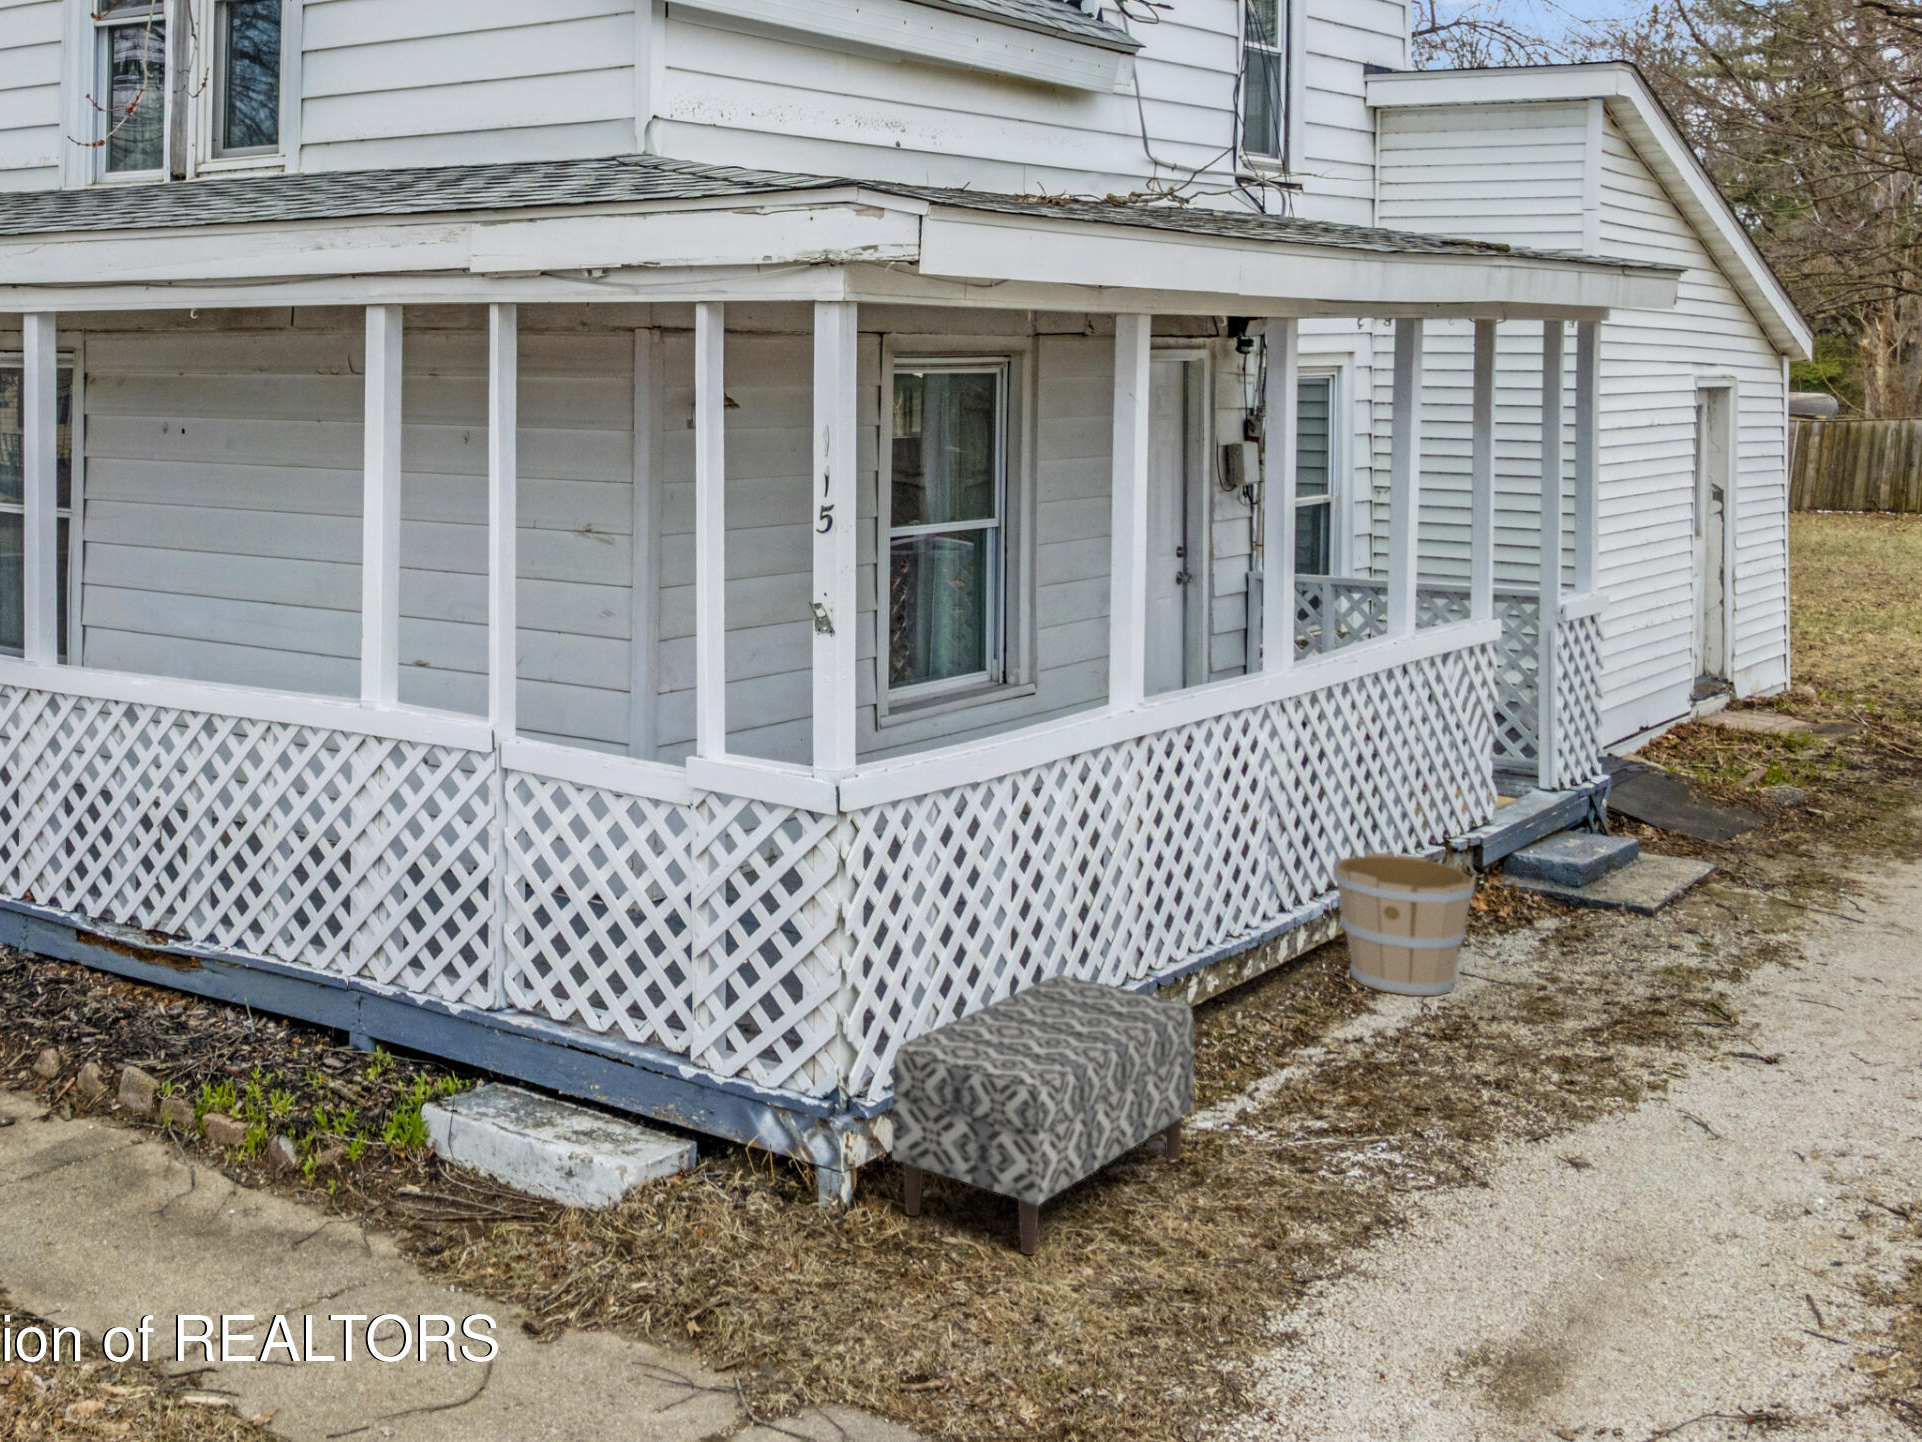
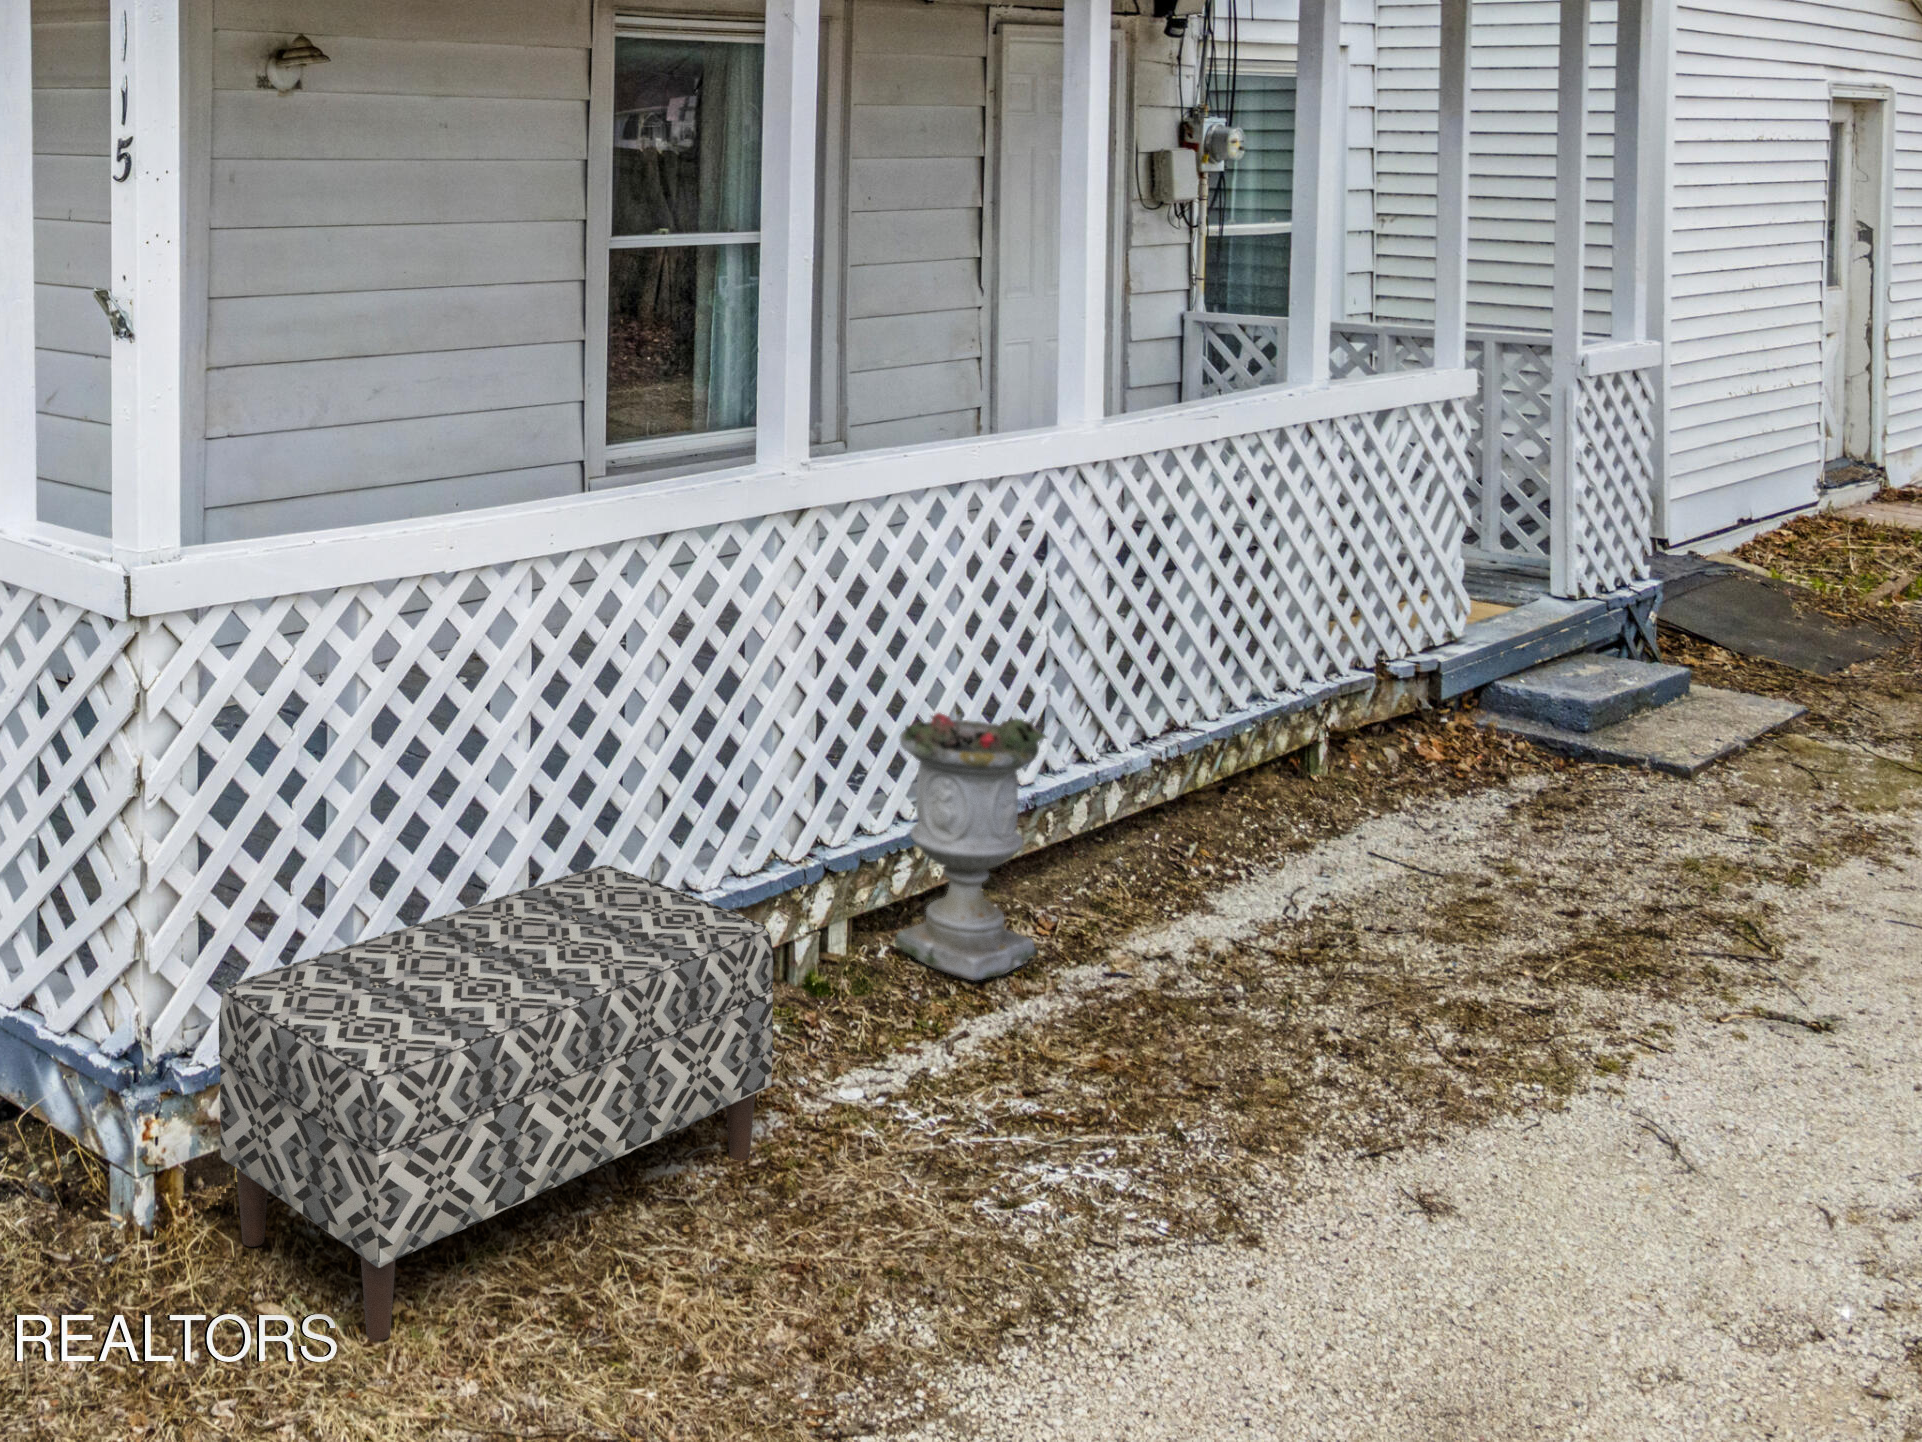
wooden bucket: present [1333,853,1476,996] -> none [1164,682,1375,890]
planter: none [1194,873,1297,1057] -> present [895,713,1047,980]

